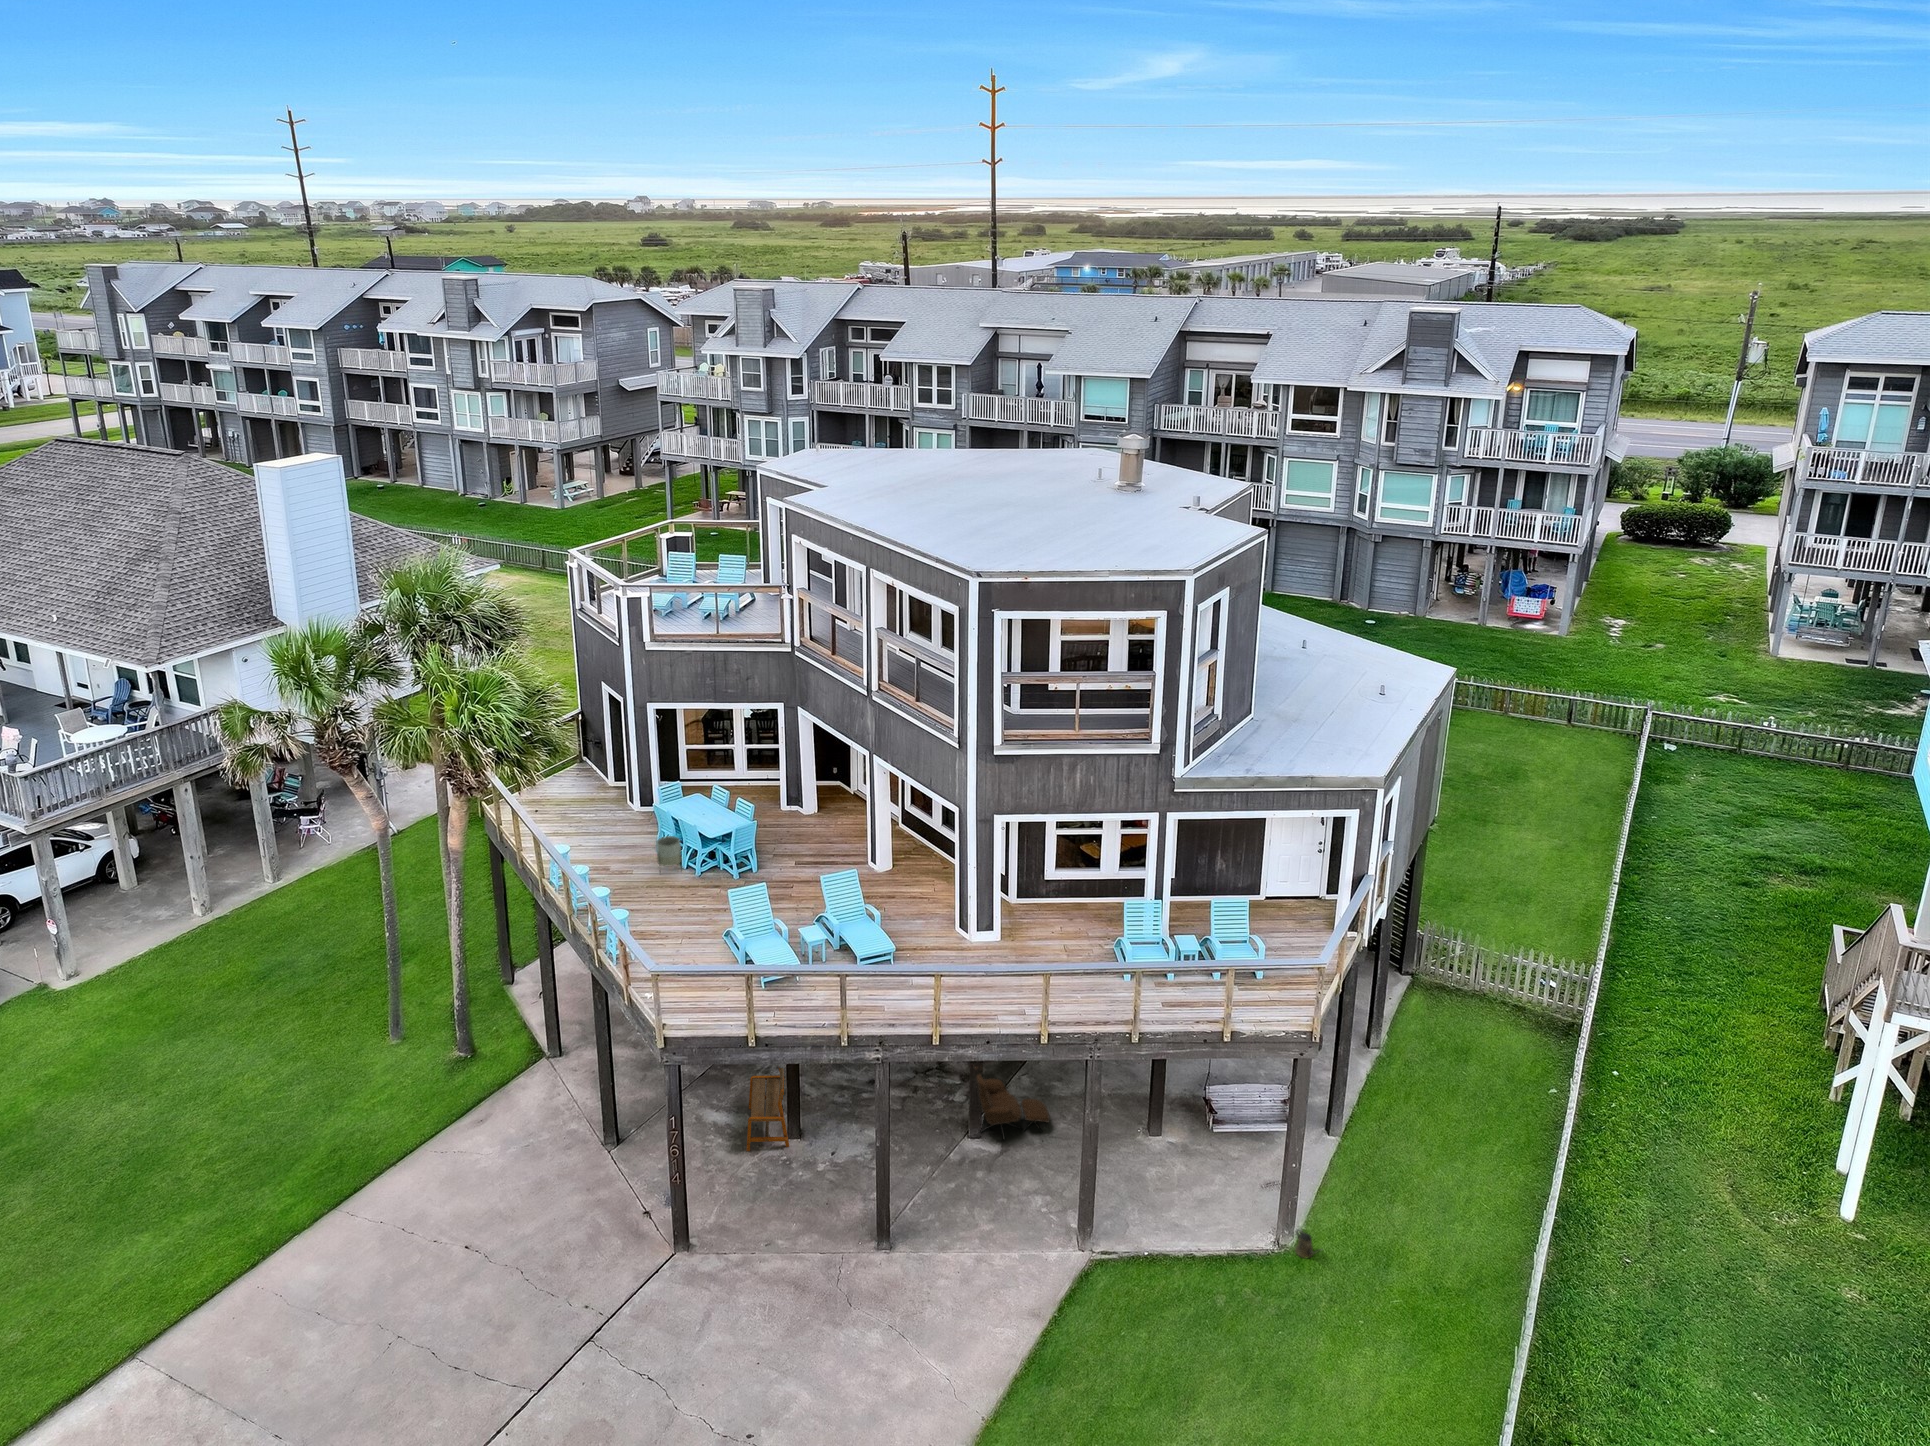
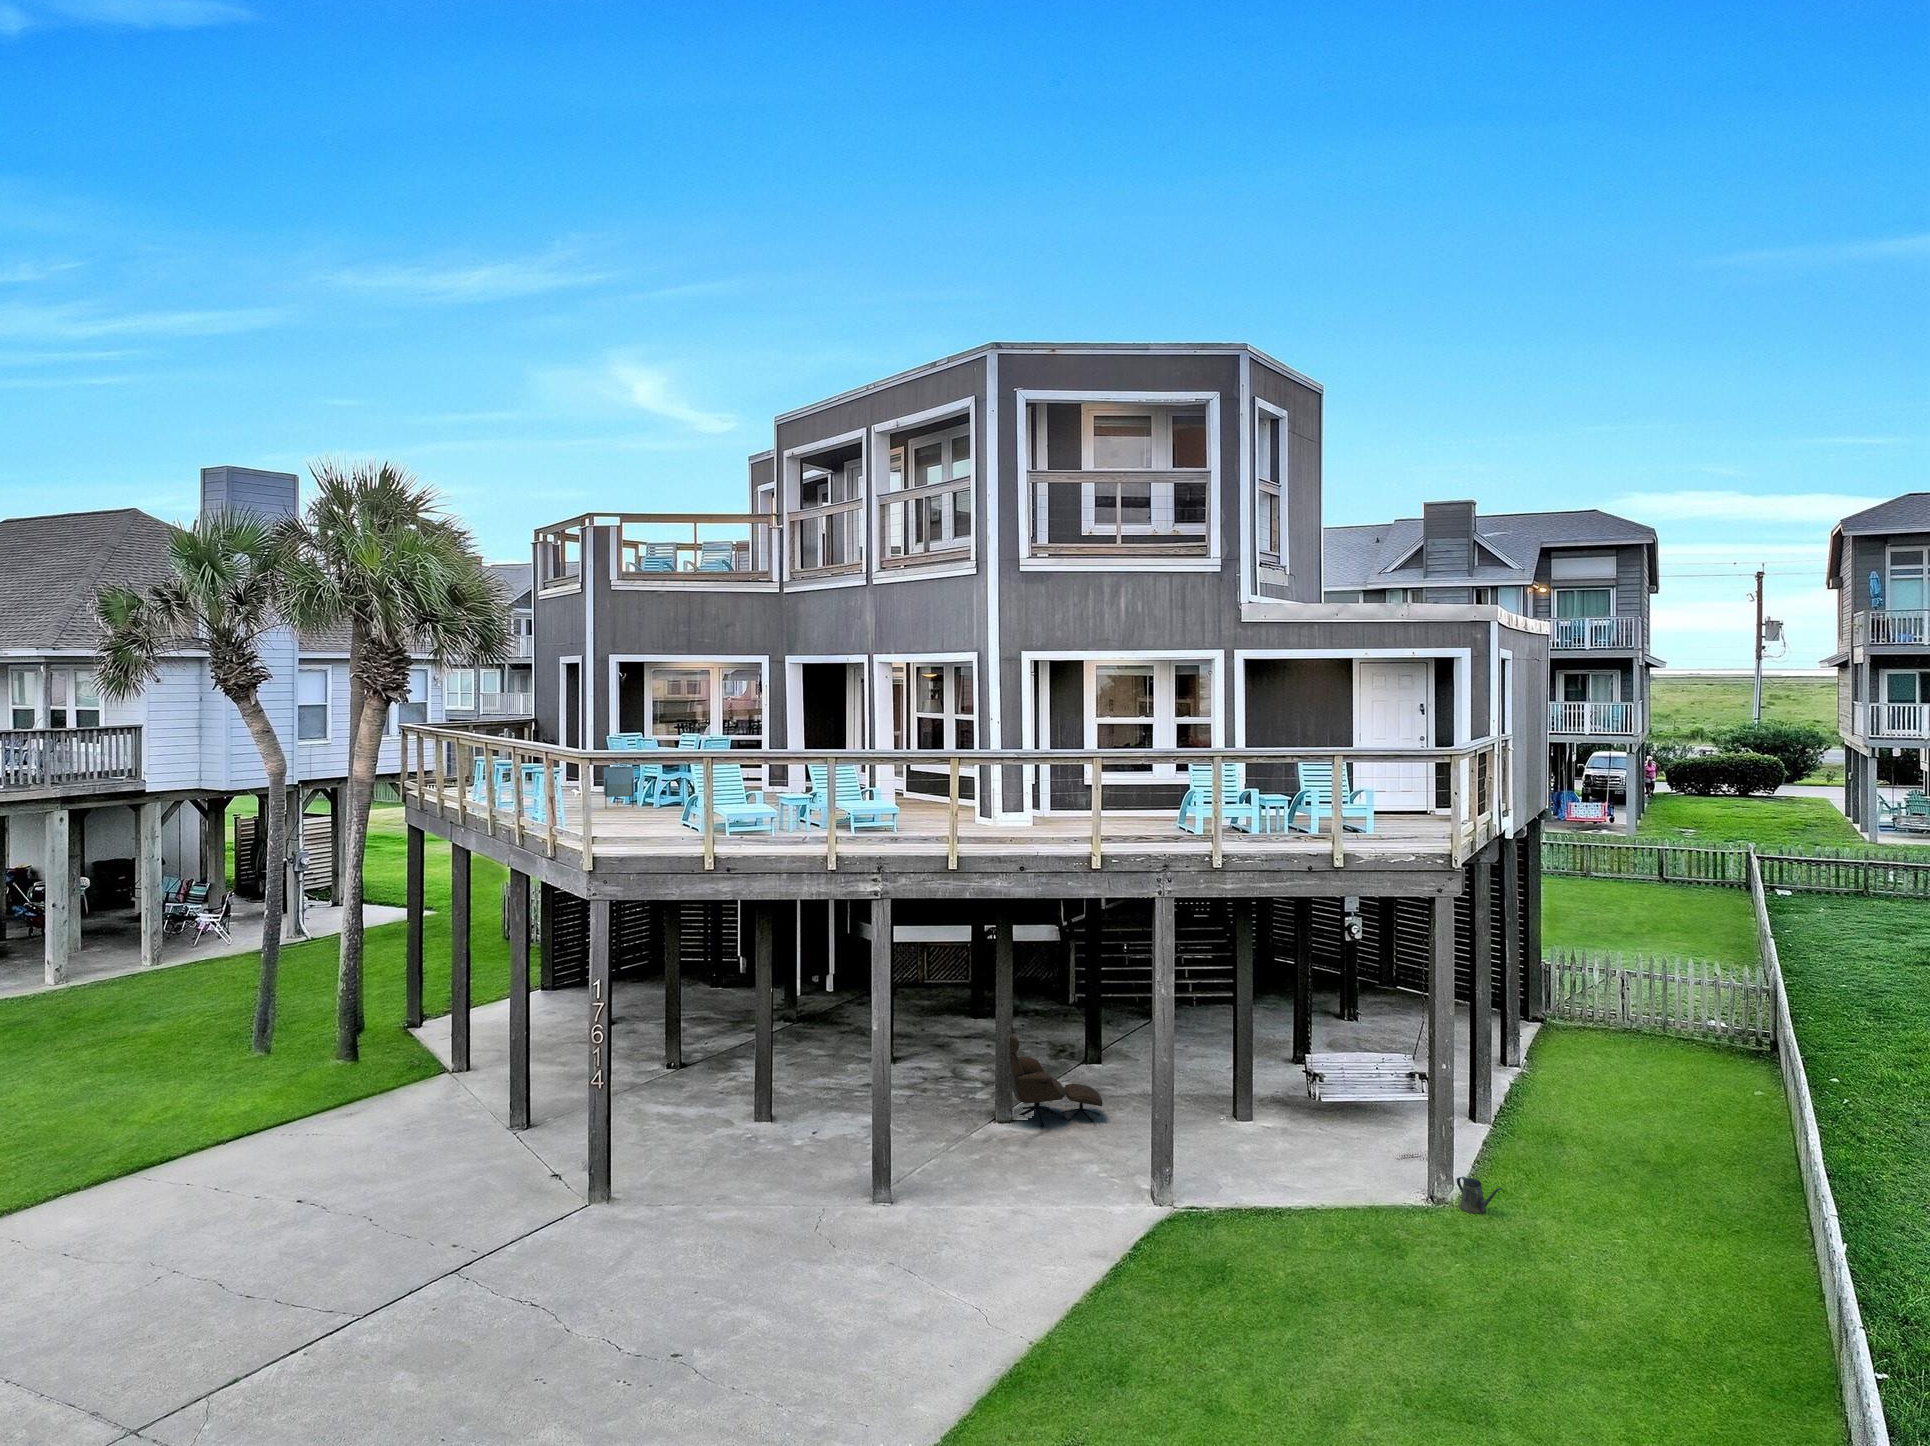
bench: present [747,1068,789,1151] -> none [696,1019,755,1132]

